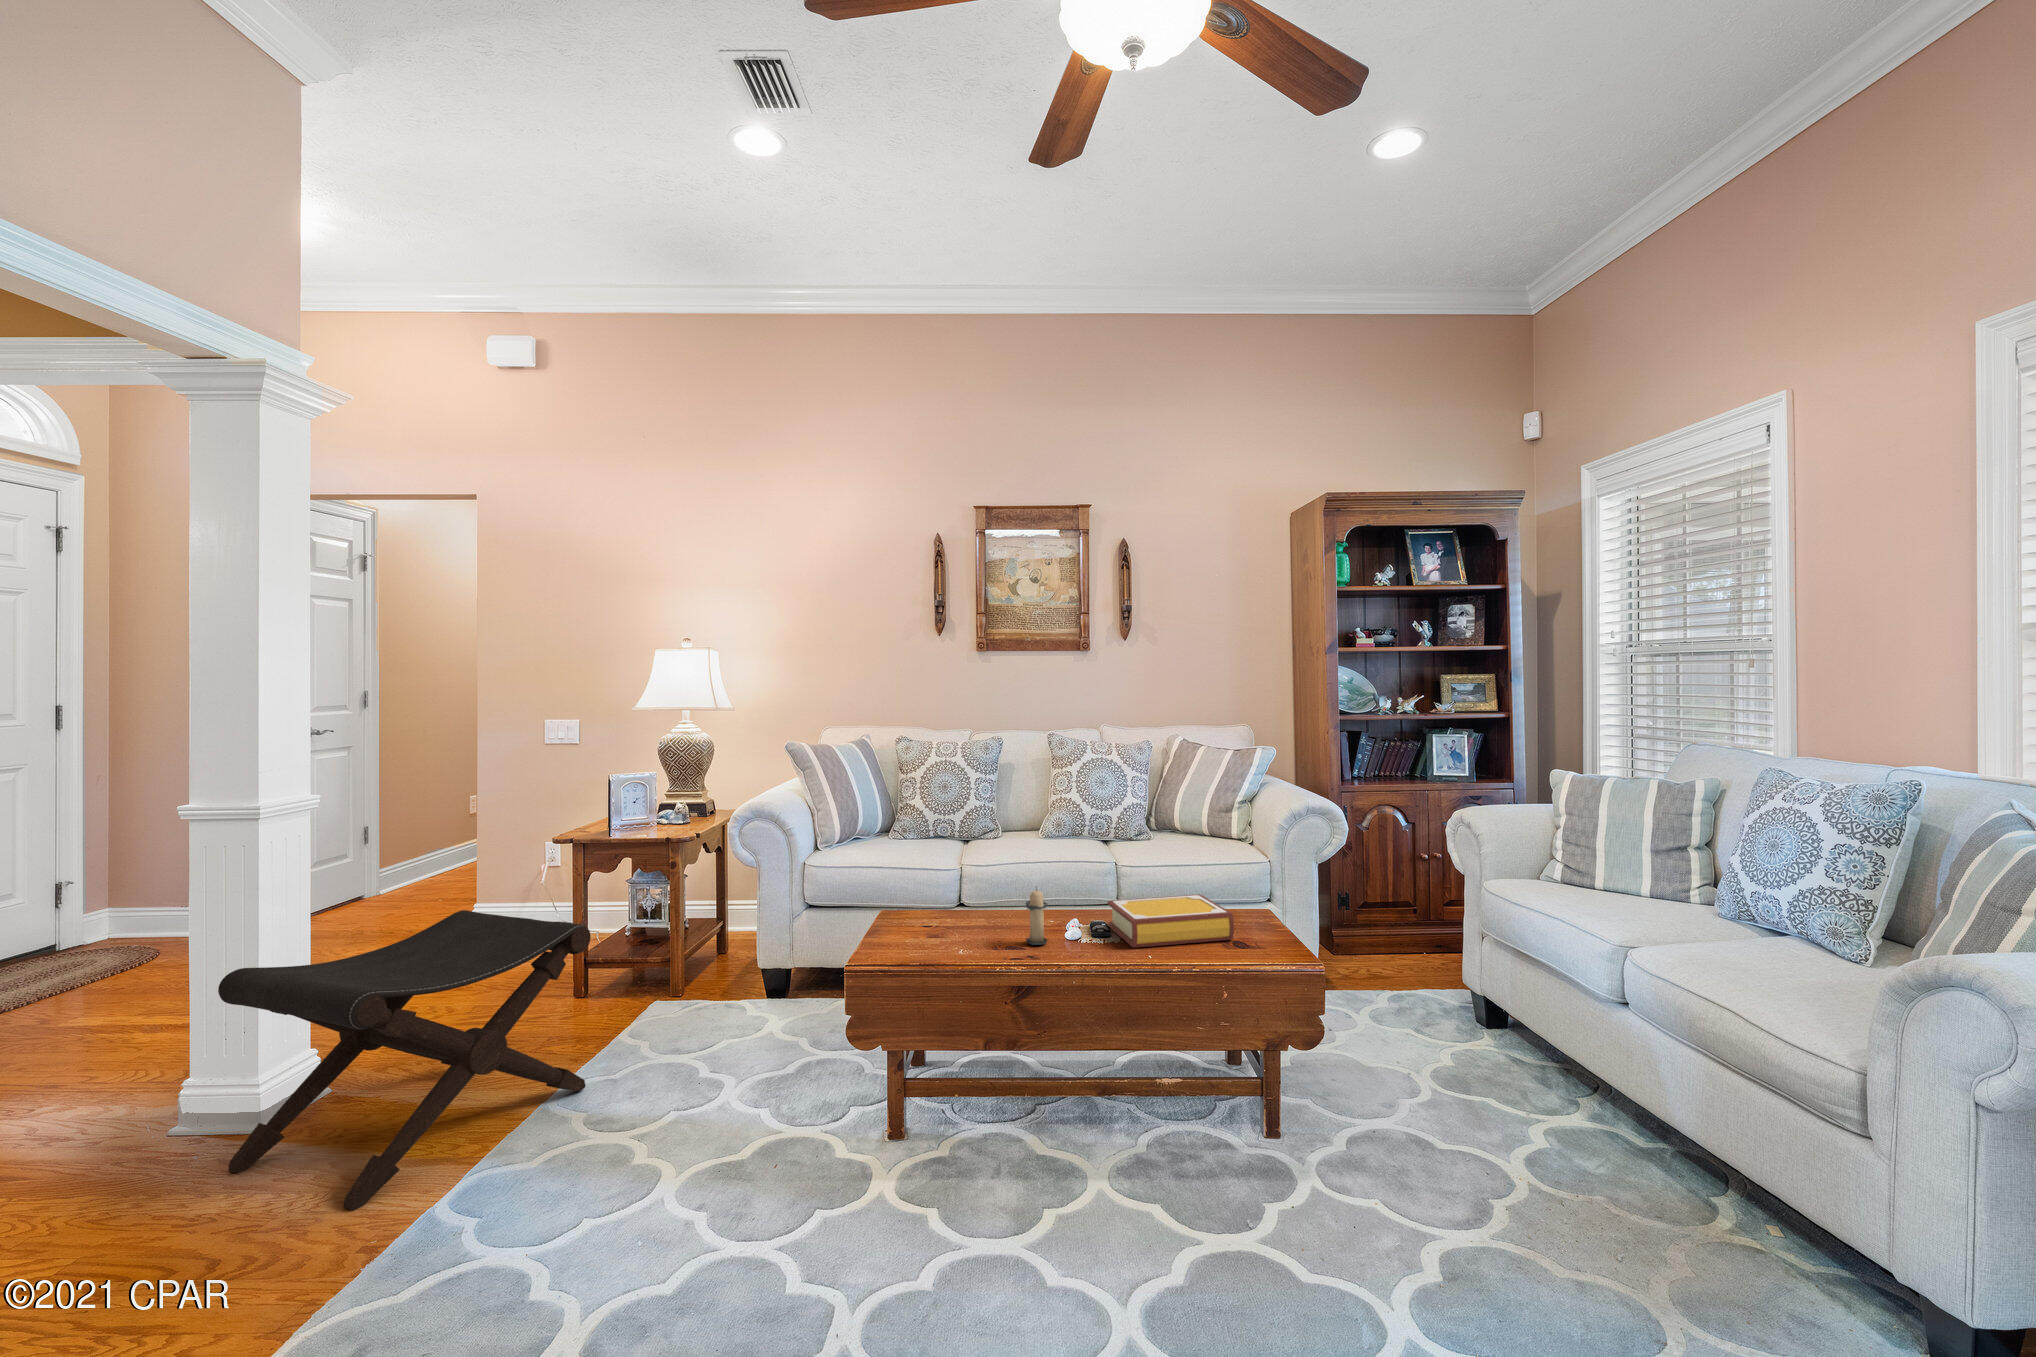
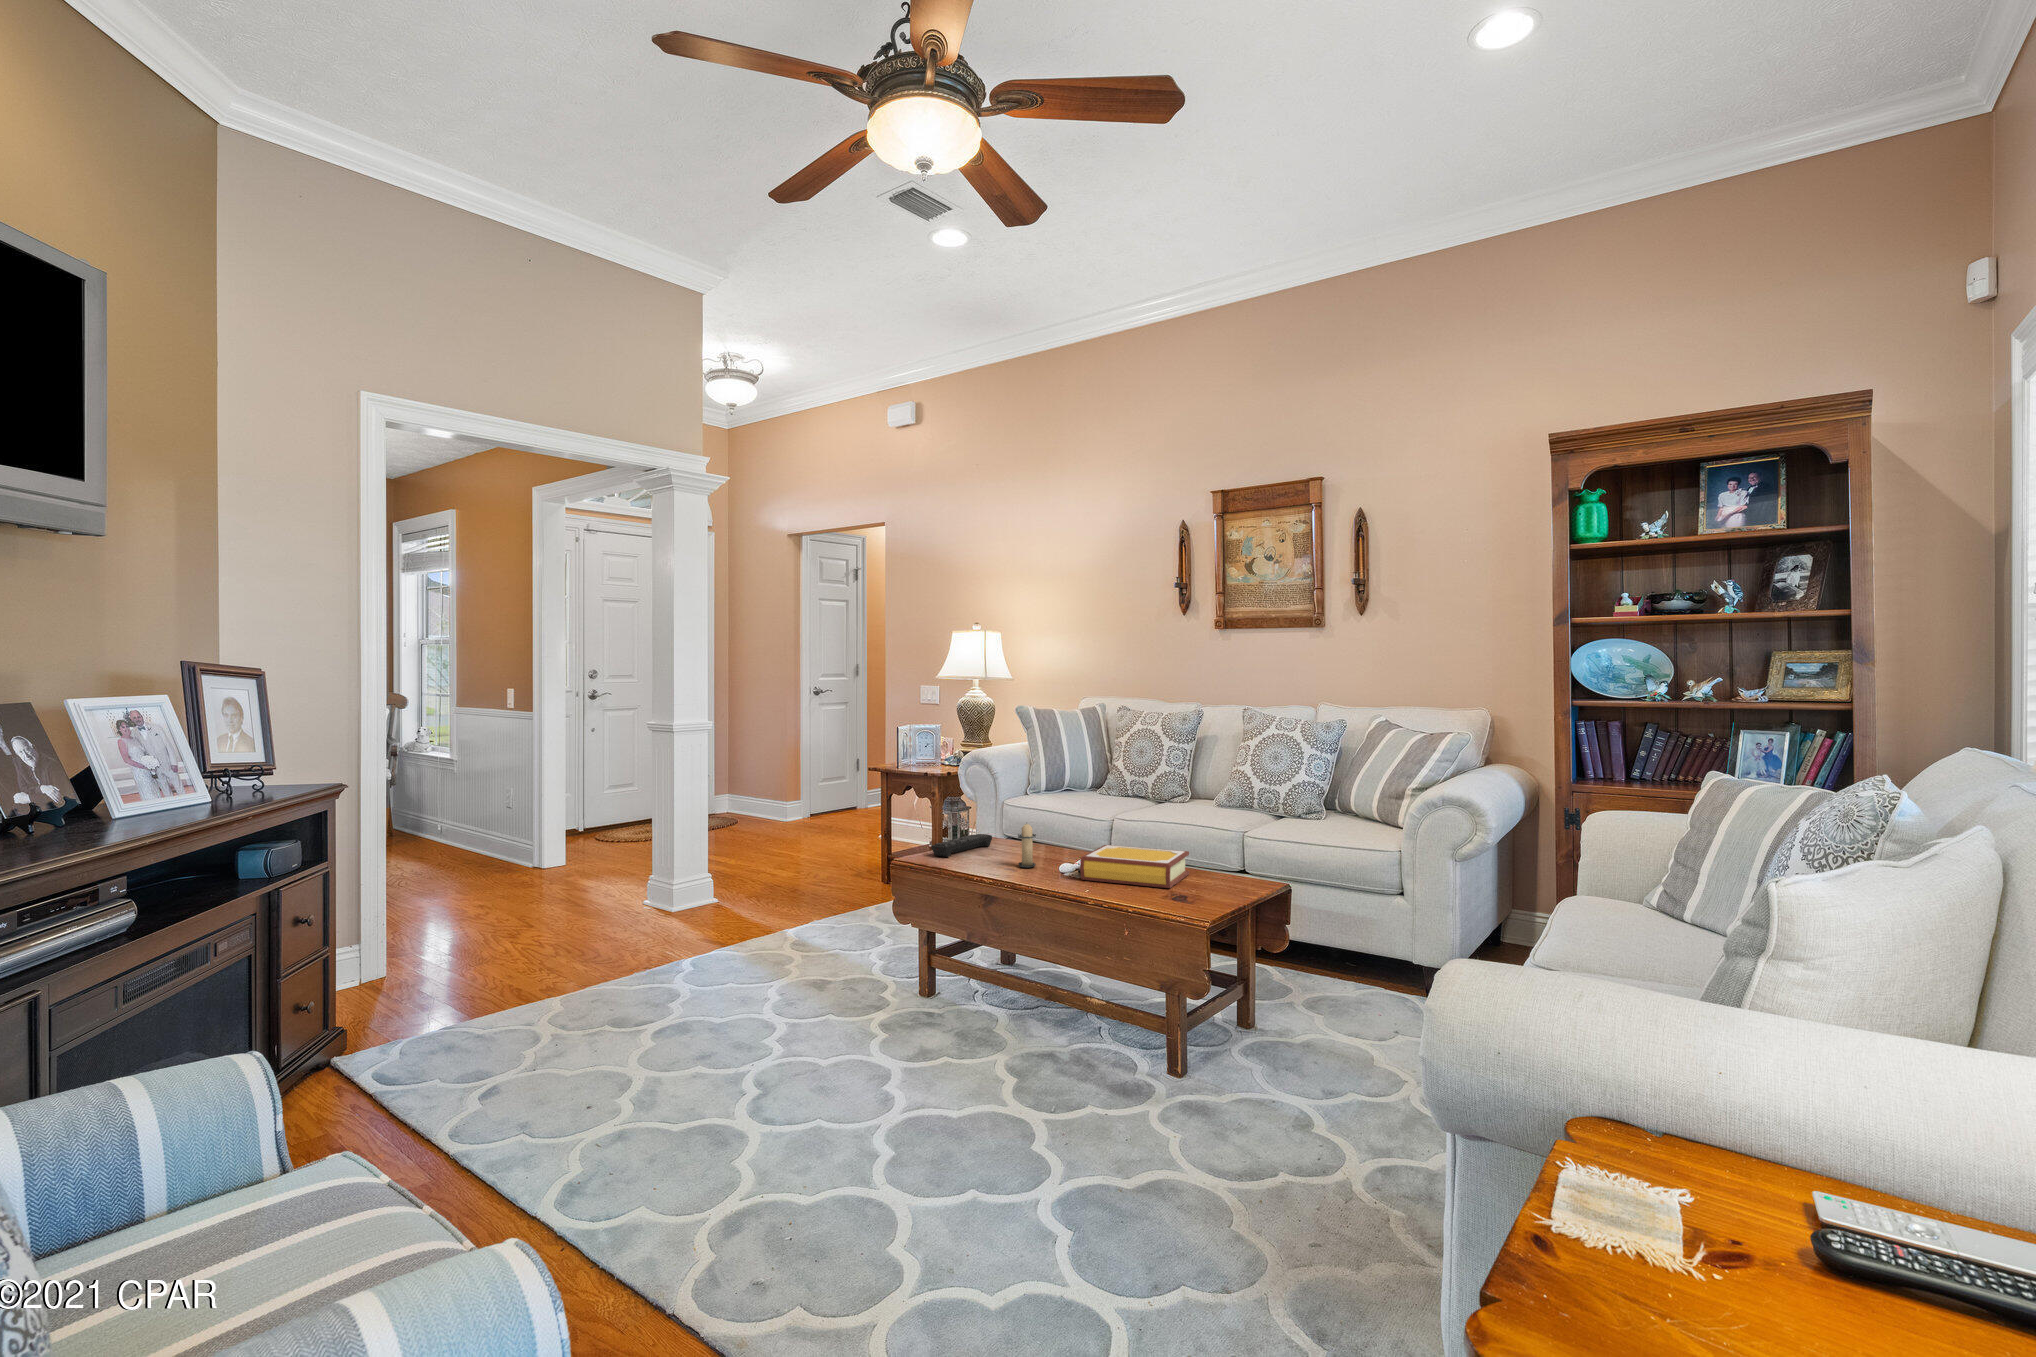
footstool: present [218,910,591,1210] -> none [640,804,819,950]
remote control: none [894,910,926,950] -> present [932,834,992,857]

